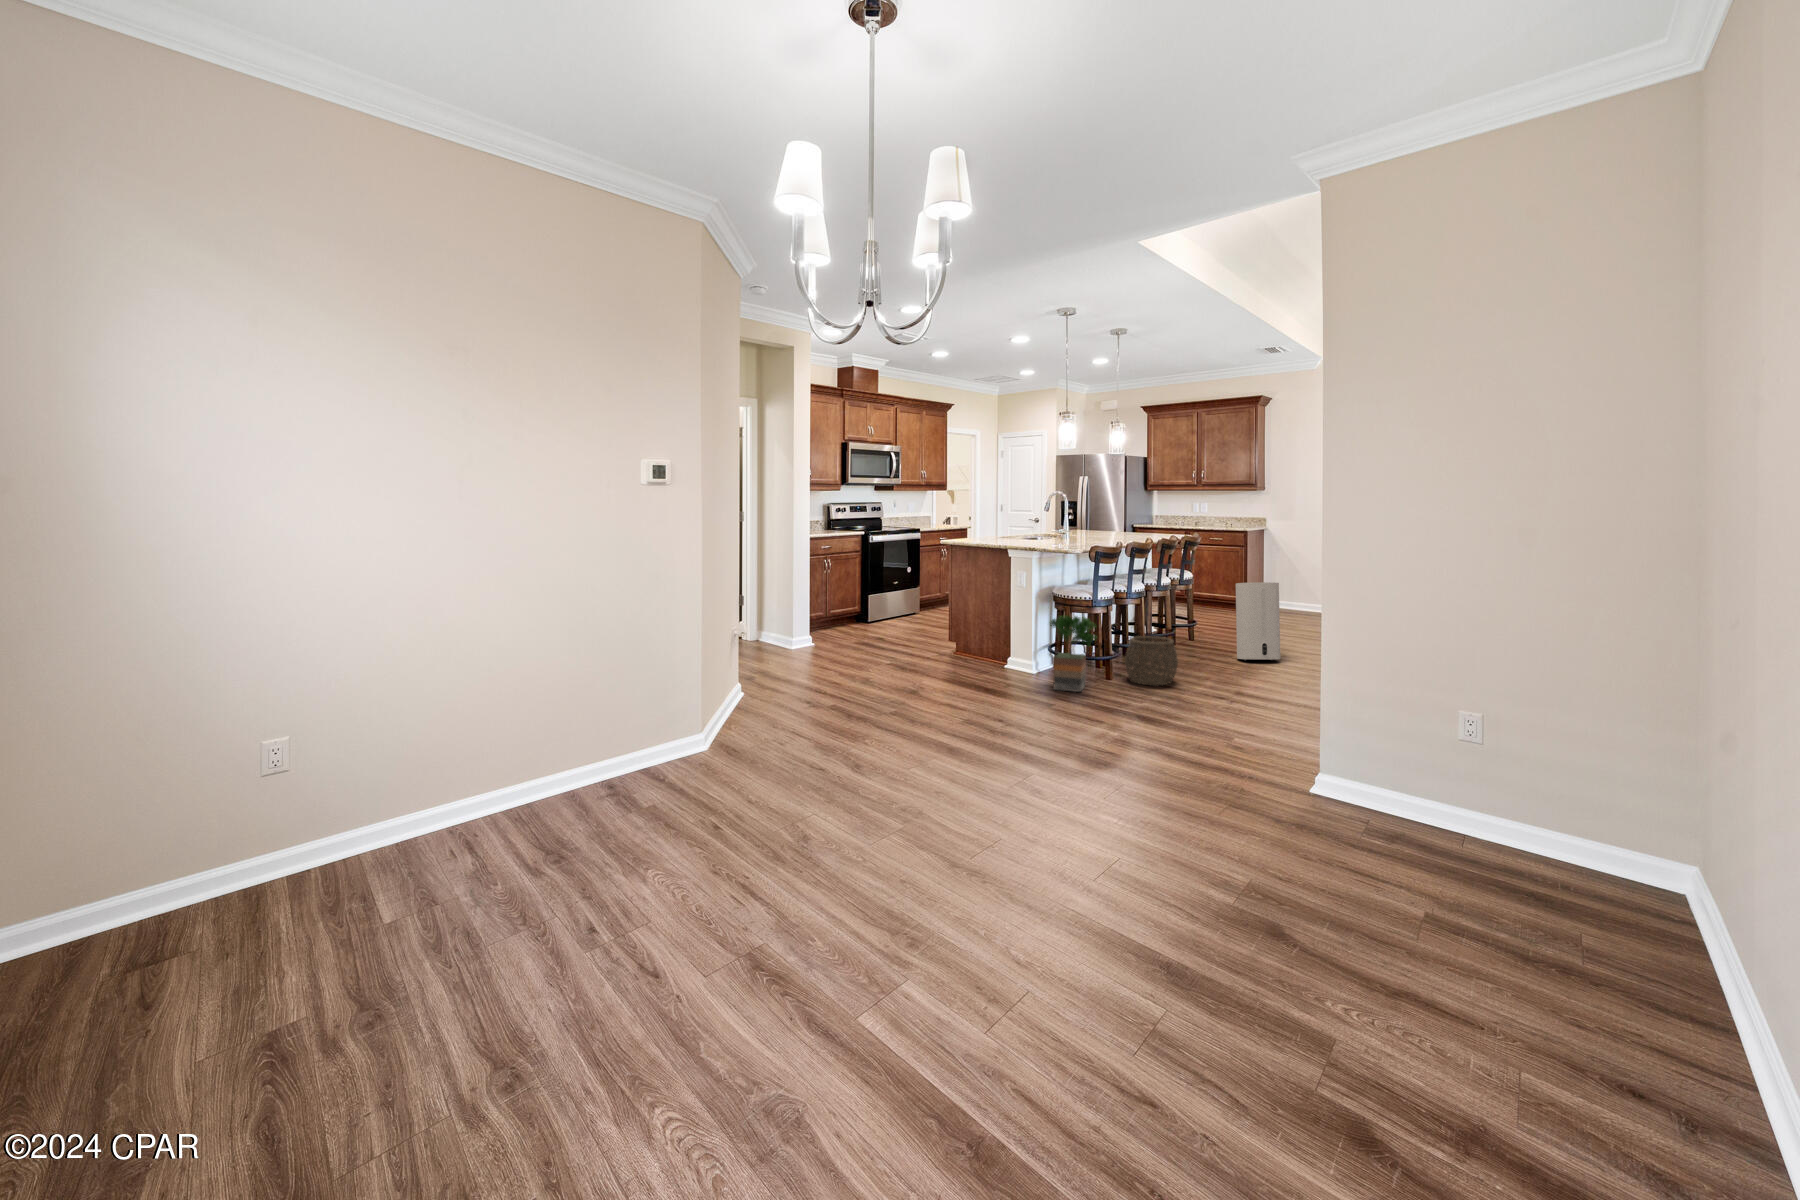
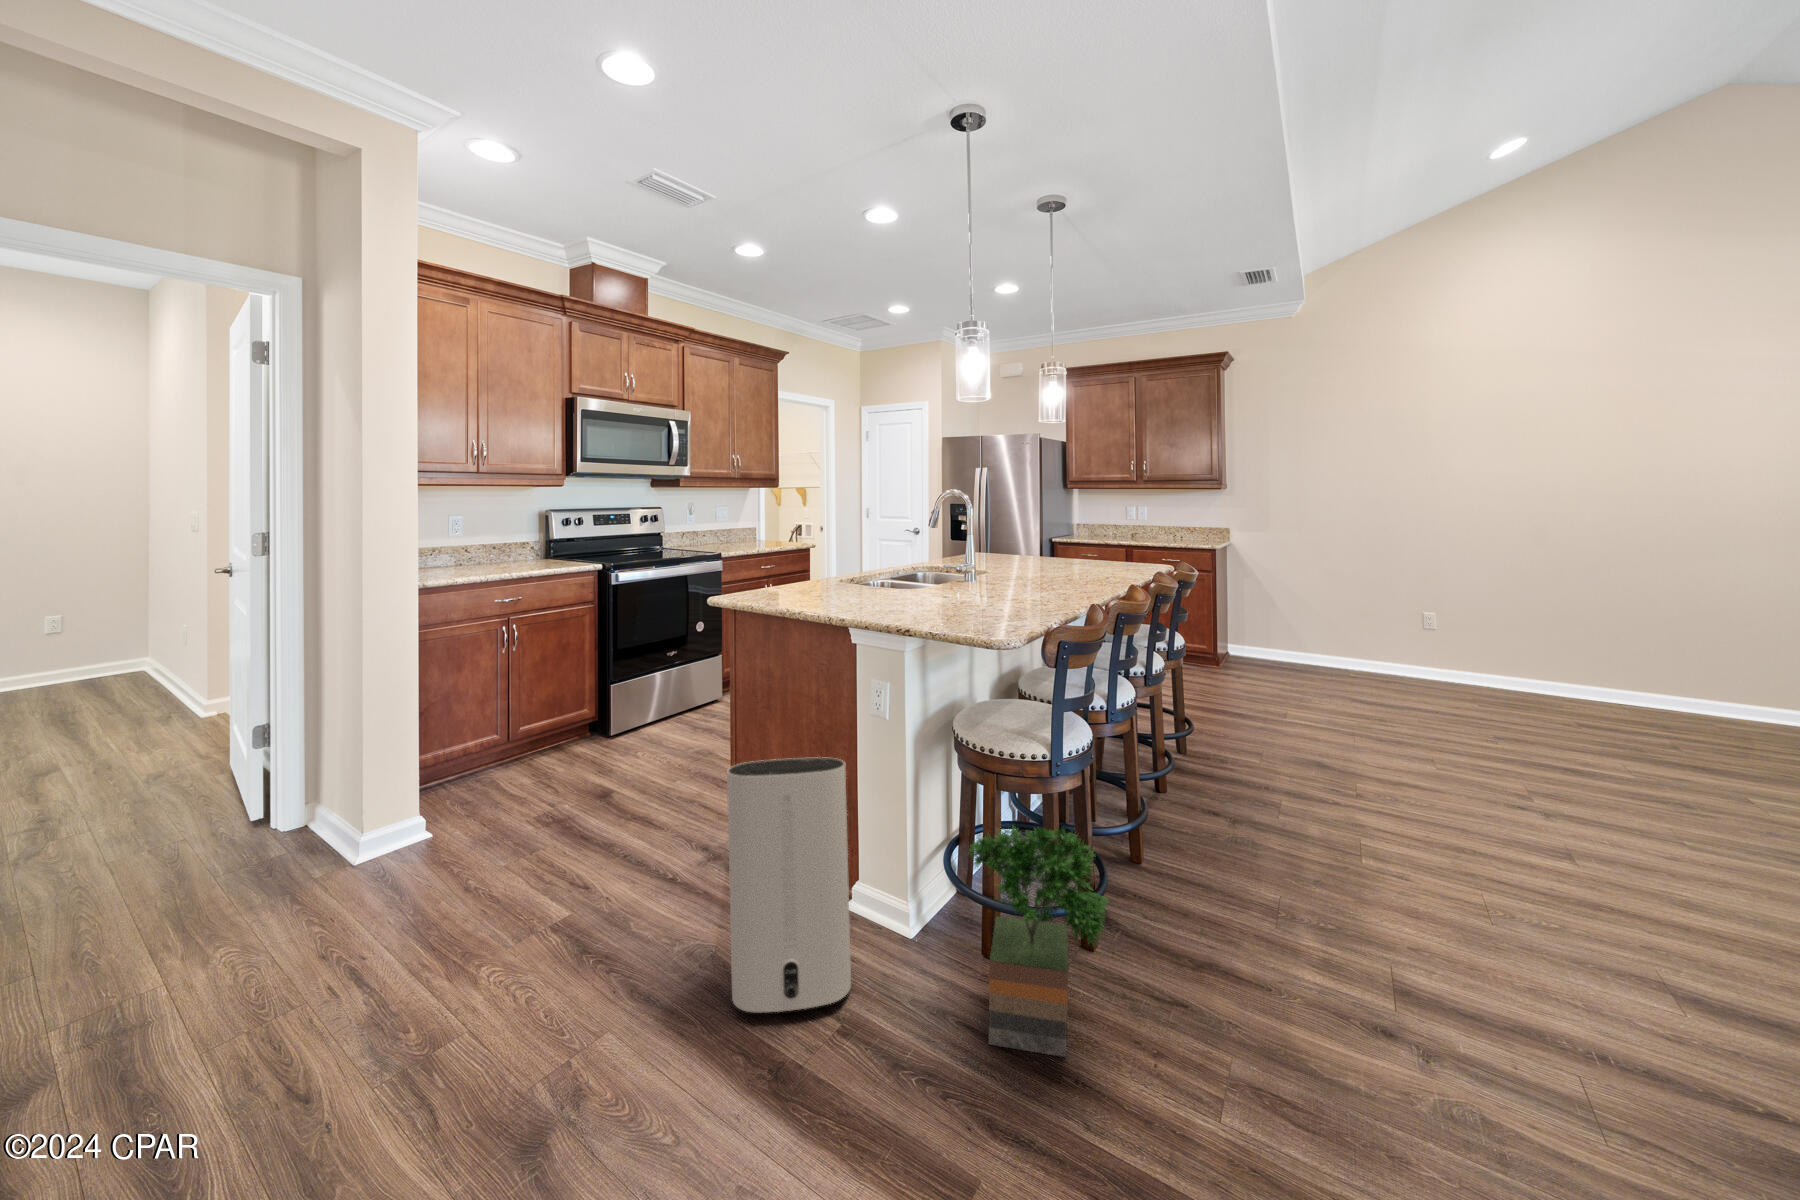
air purifier: present [1236,582,1280,661] -> present [727,757,851,1013]
woven basket: present [1125,636,1178,686] -> none [1145,835,1283,988]

